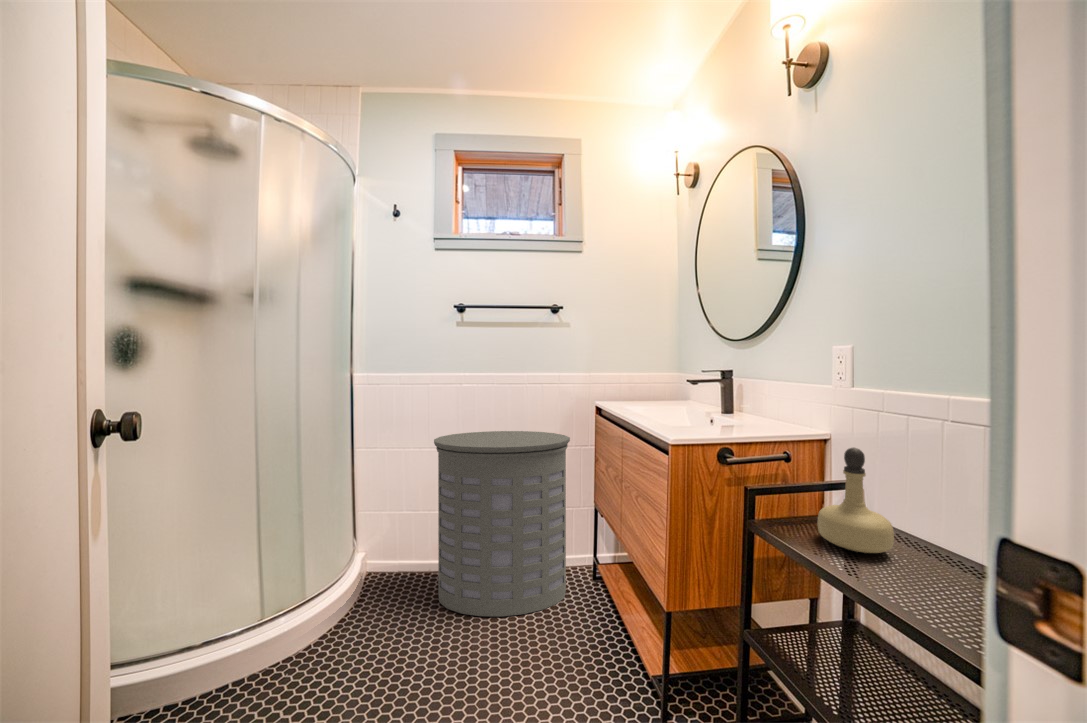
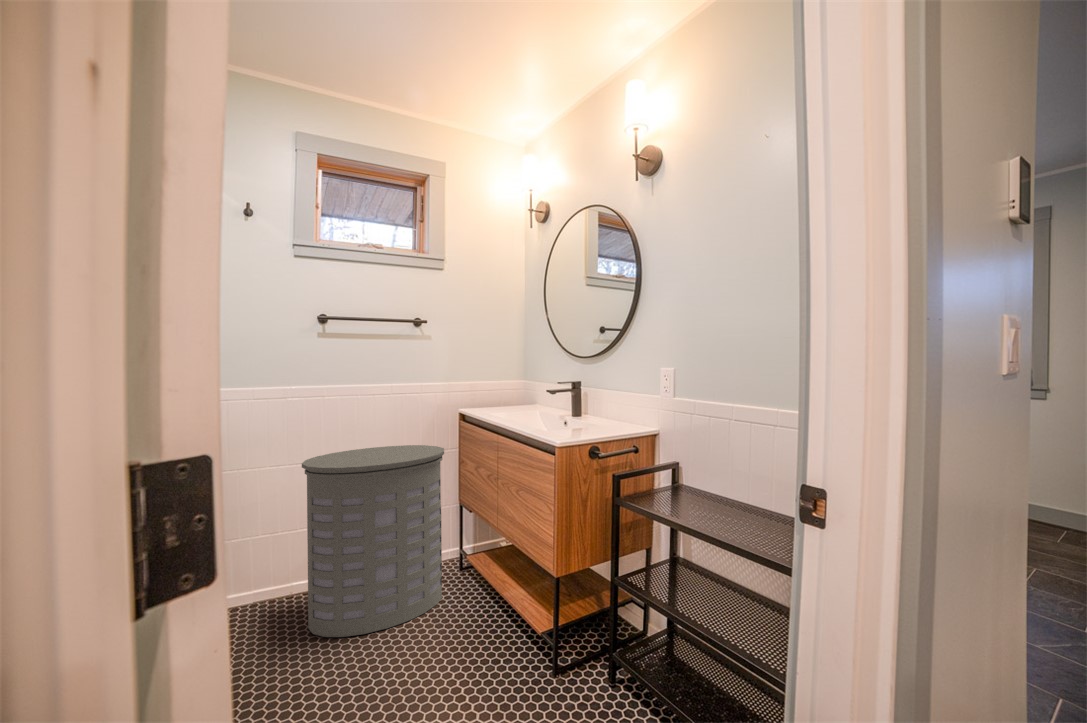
perfume bottle: present [818,448,894,553] -> none [654,439,694,504]

